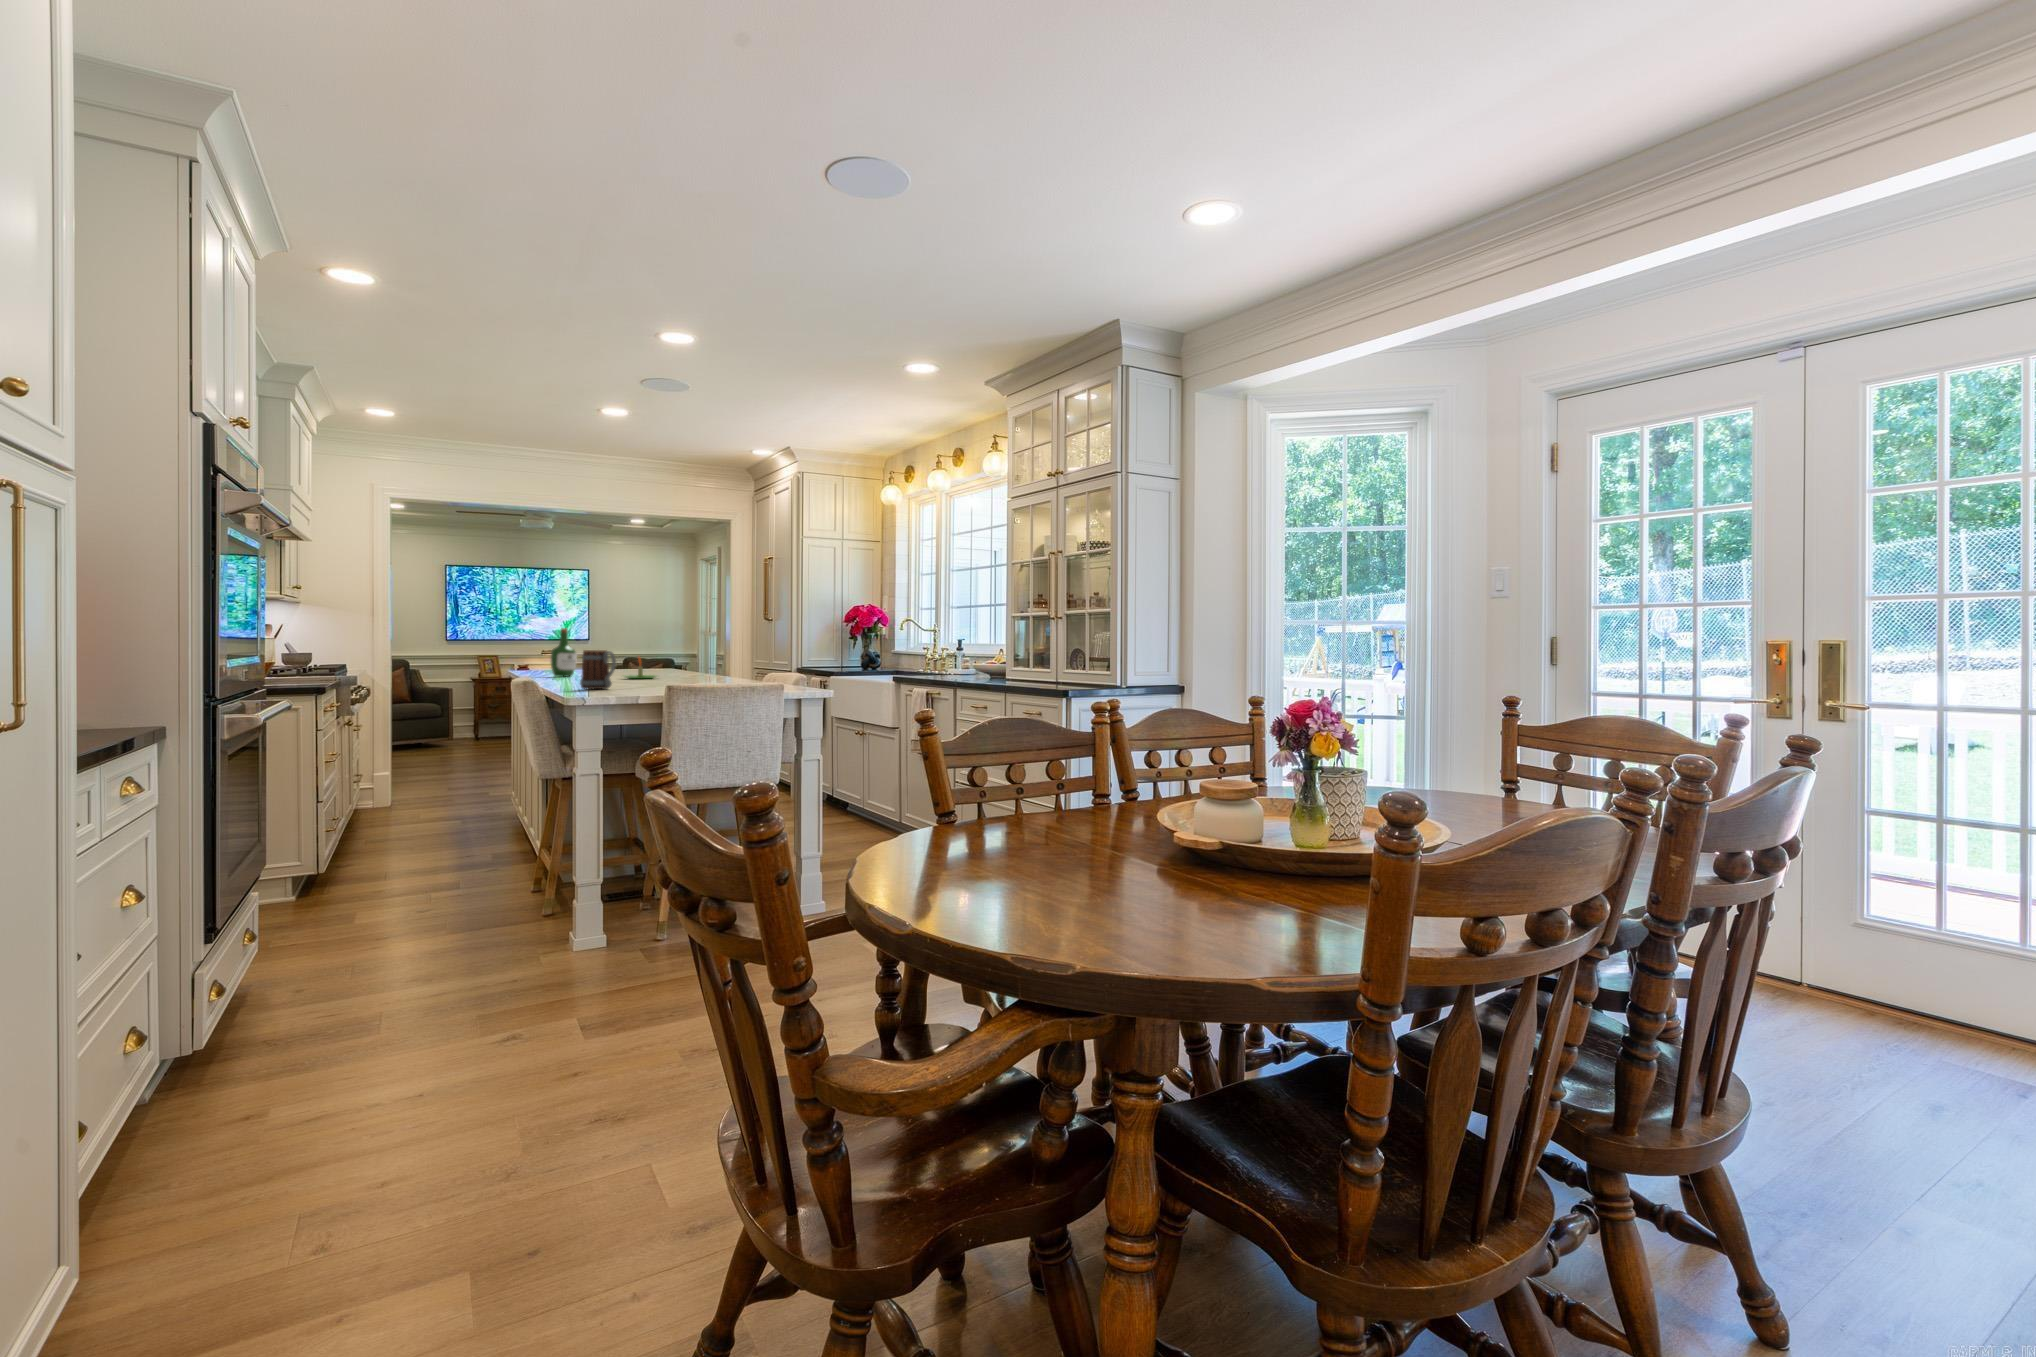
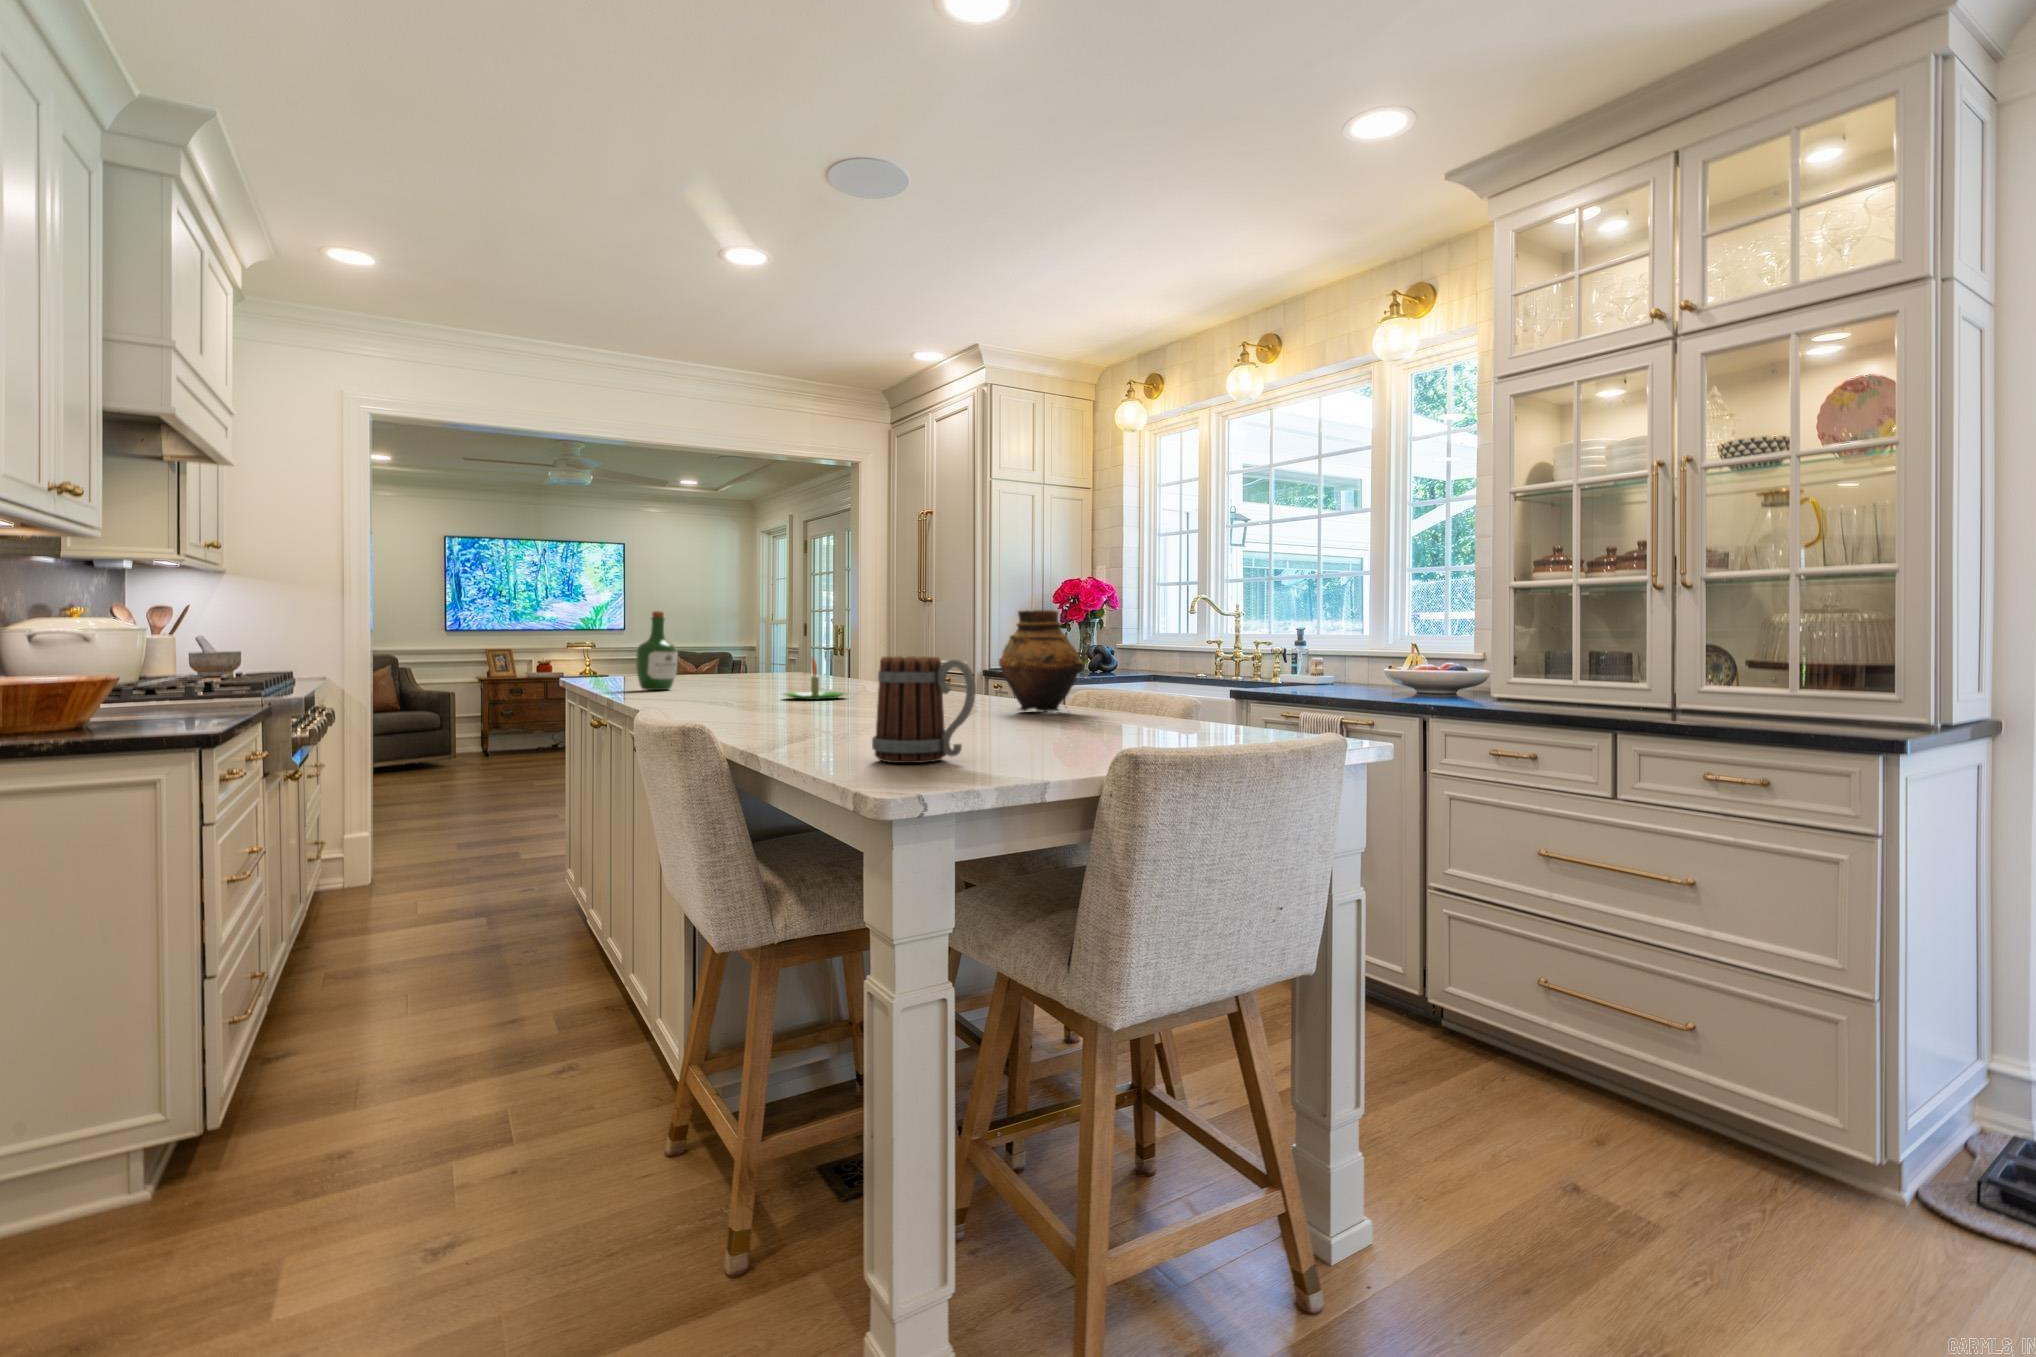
vase: none [706,630,749,681] -> present [999,610,1085,712]

